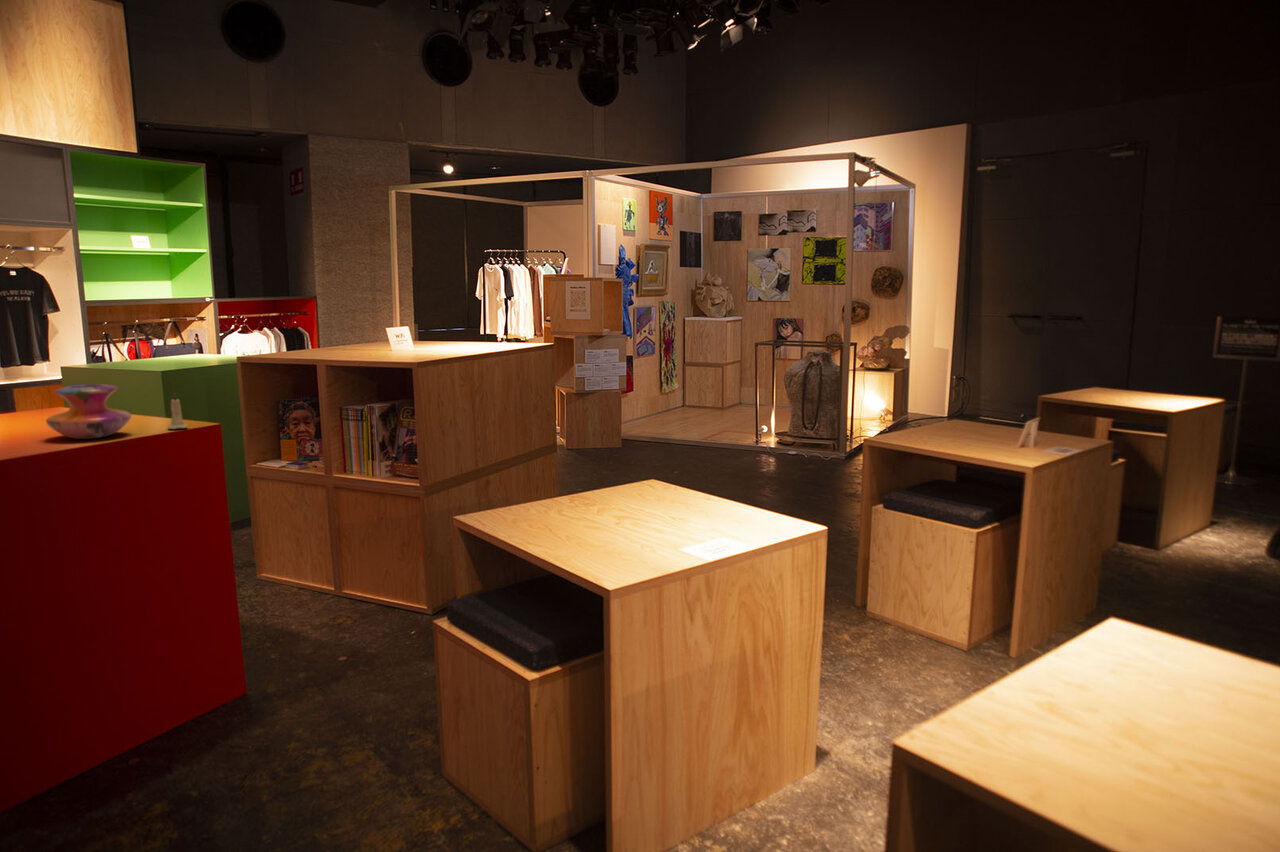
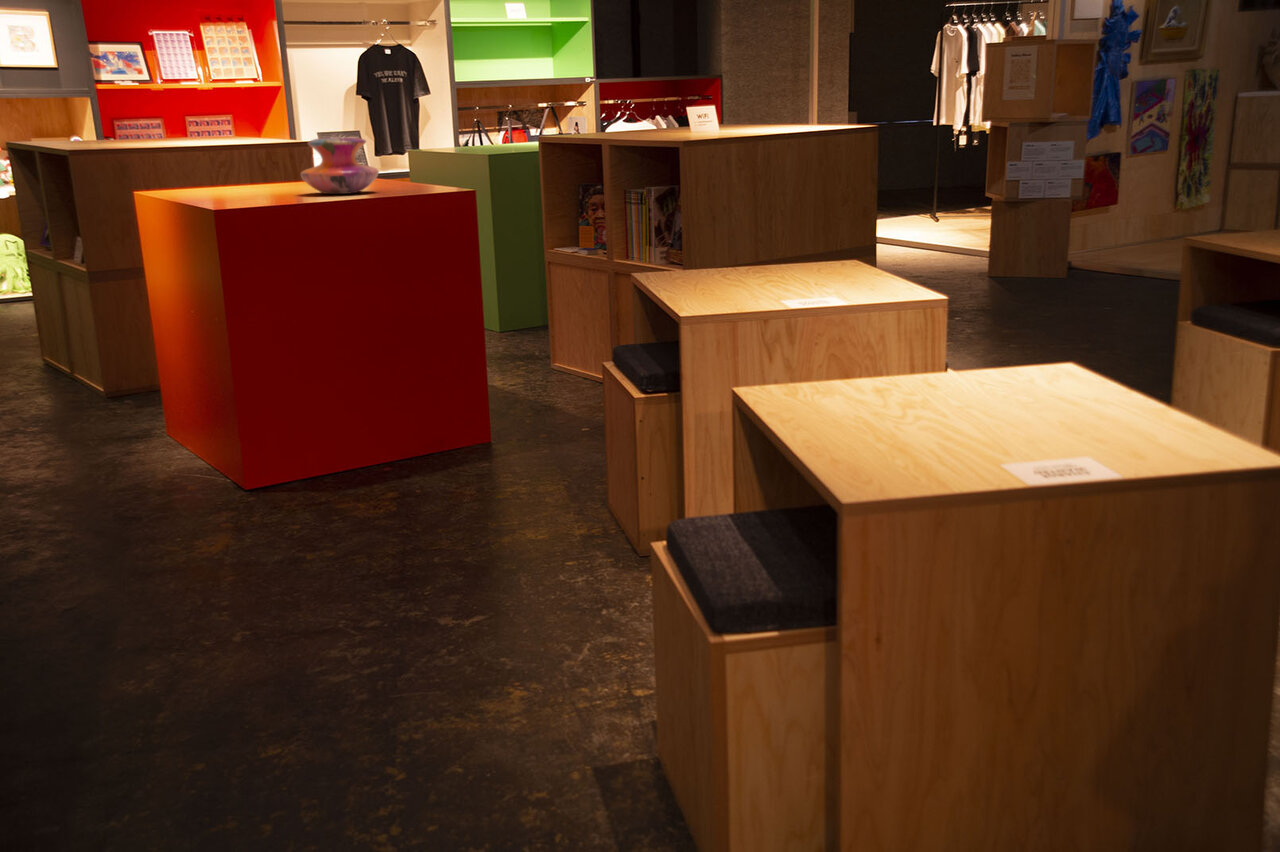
candle: present [168,394,188,429] -> none [415,149,435,190]

